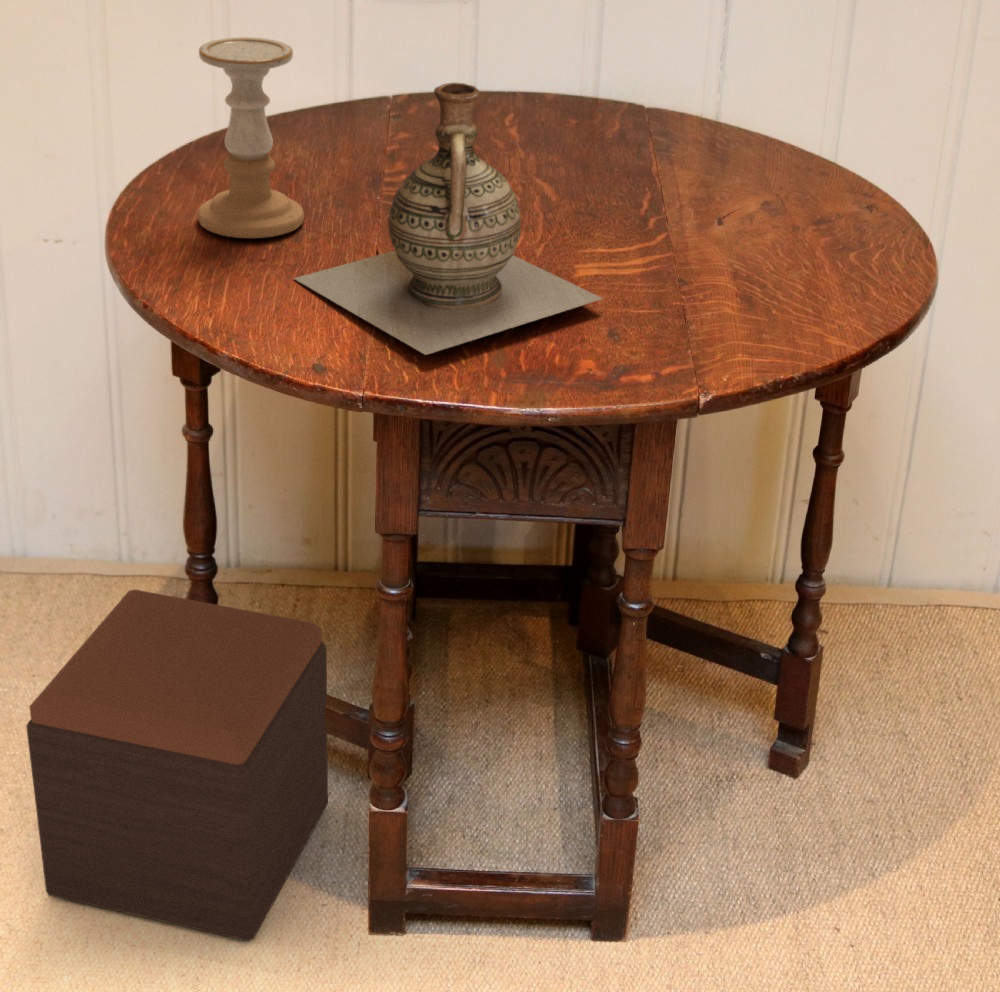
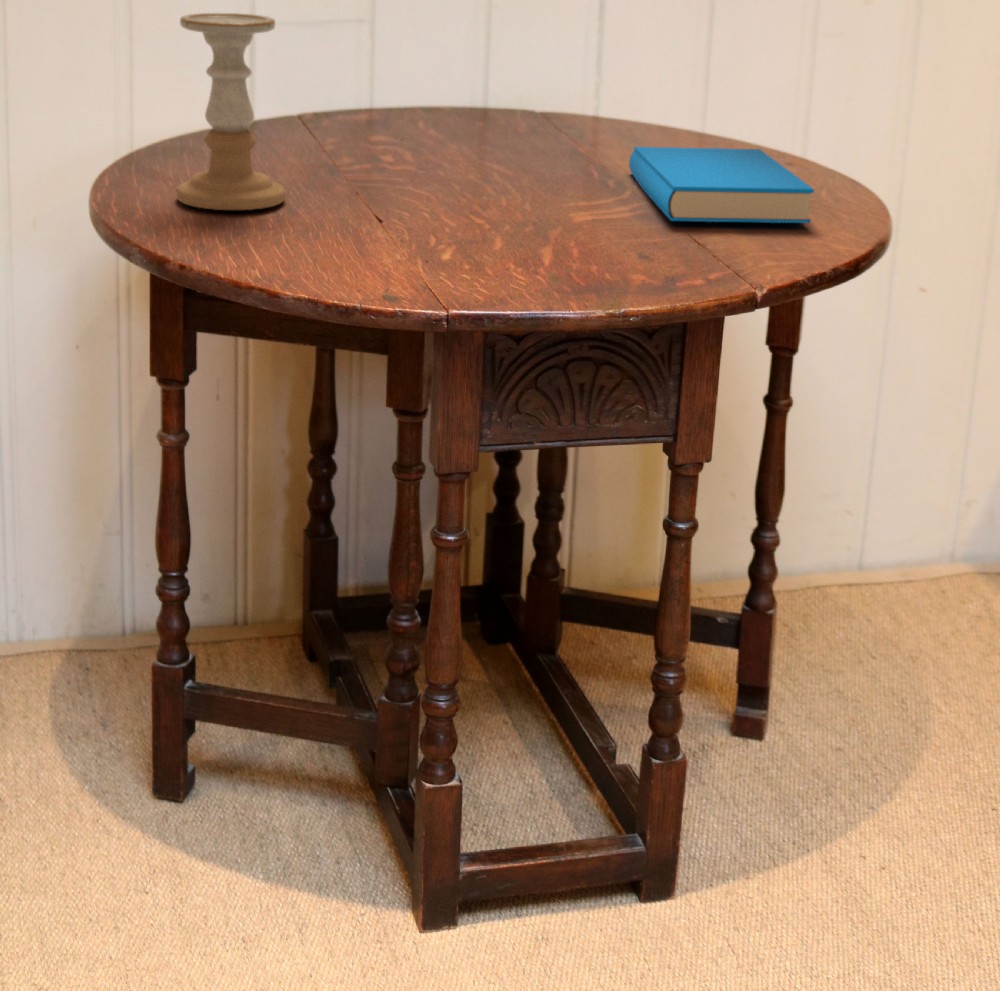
ceramic jug: present [294,83,603,355] -> none [309,20,623,274]
book: none [668,181,826,302] -> present [629,147,814,223]
footstool: present [26,590,328,941] -> none [47,612,327,957]

